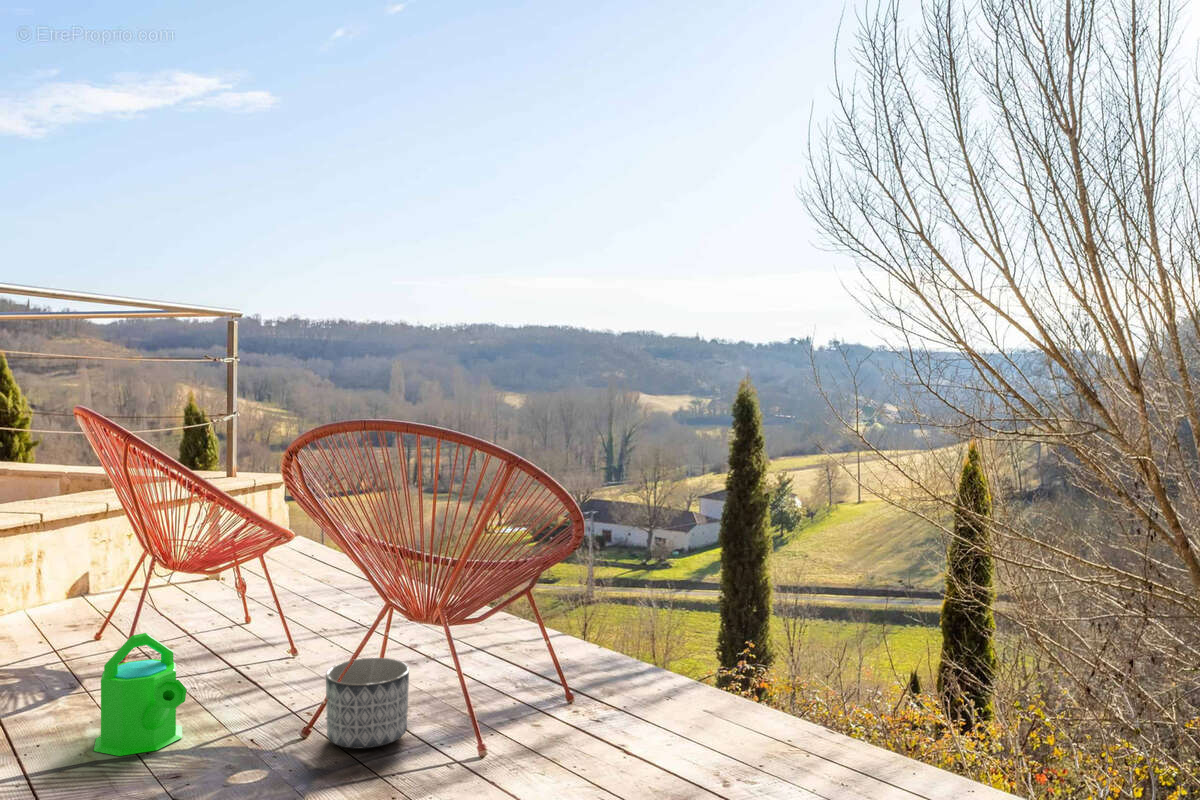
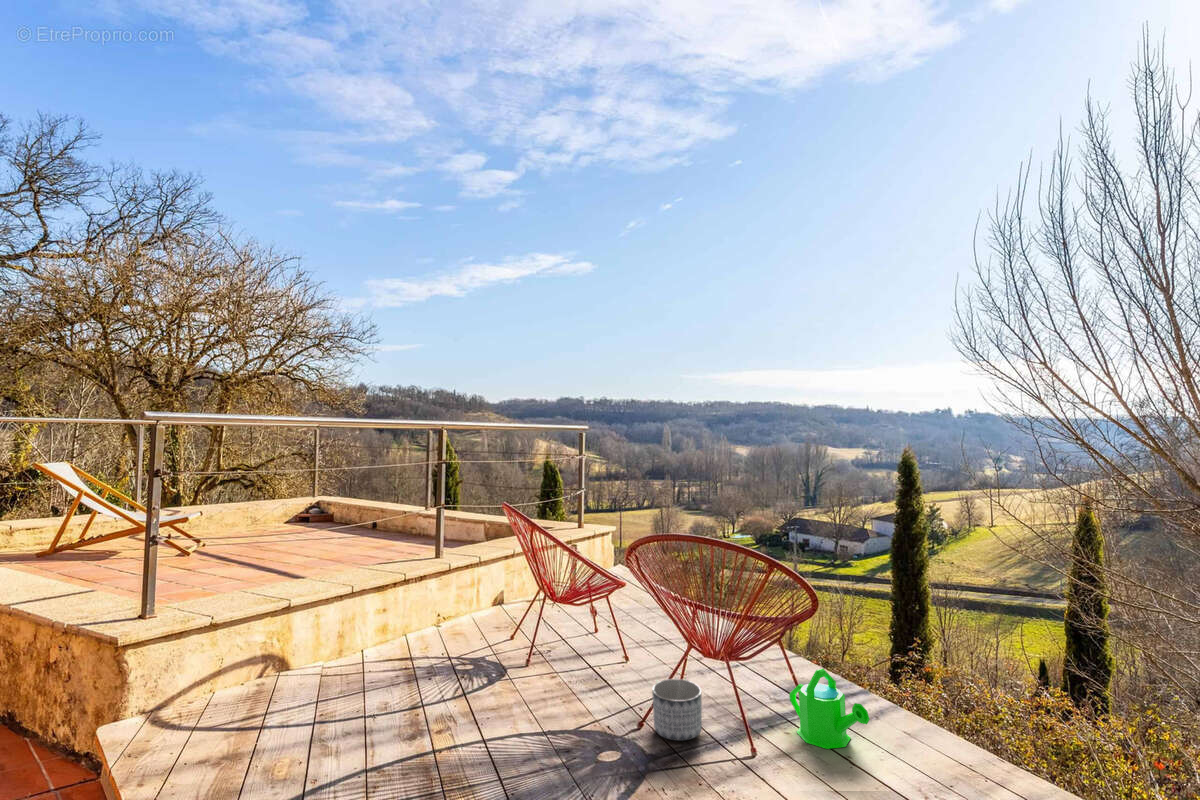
watering can: present [94,633,187,756] -> present [789,669,870,749]

